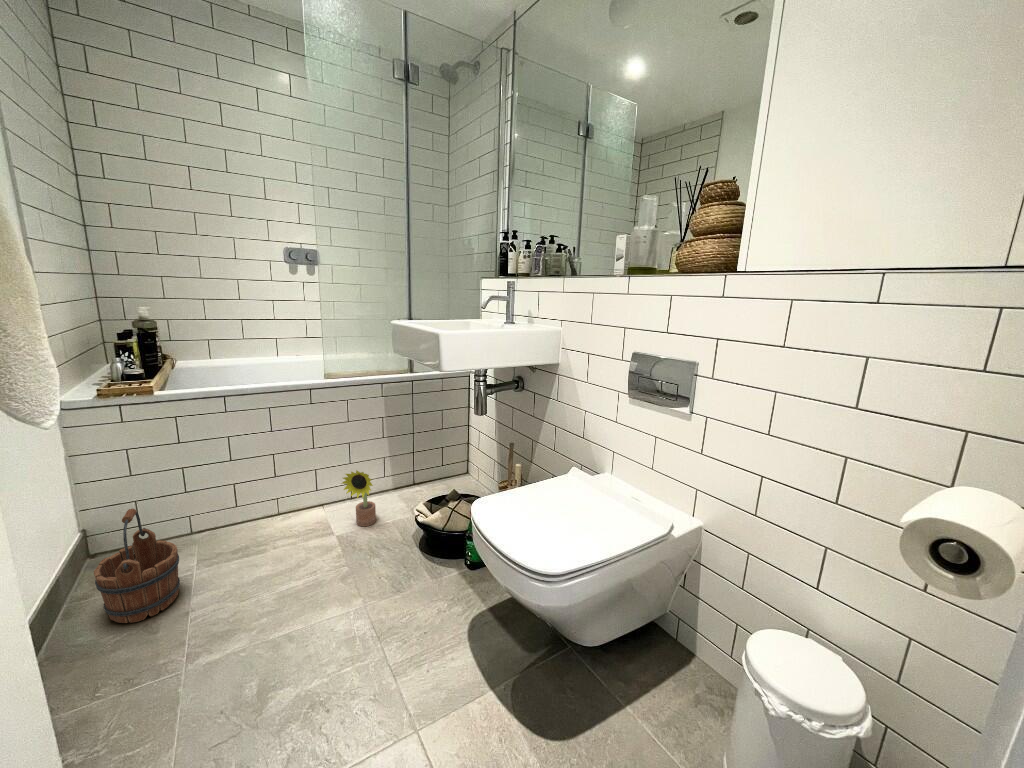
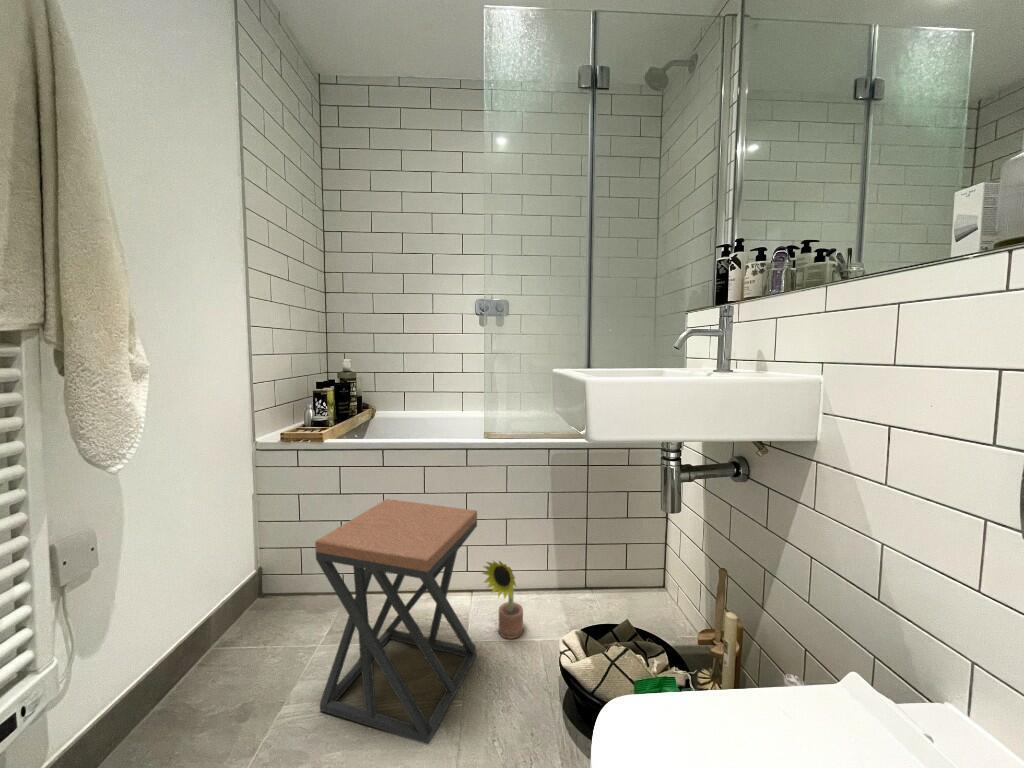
stool: none [207,434,344,608] -> present [315,499,477,744]
wooden bucket: present [94,509,180,623] -> none [222,561,302,695]

